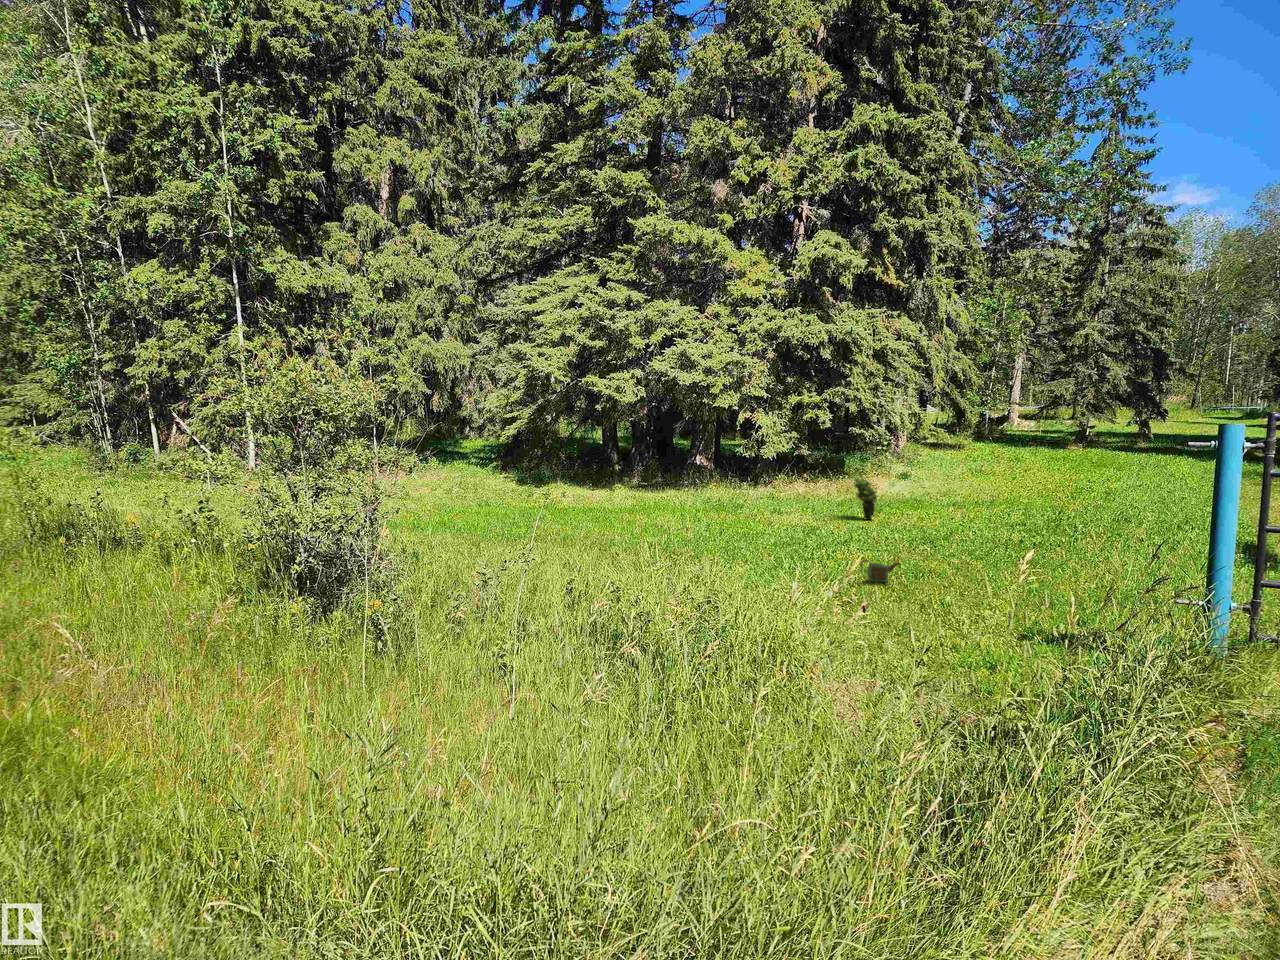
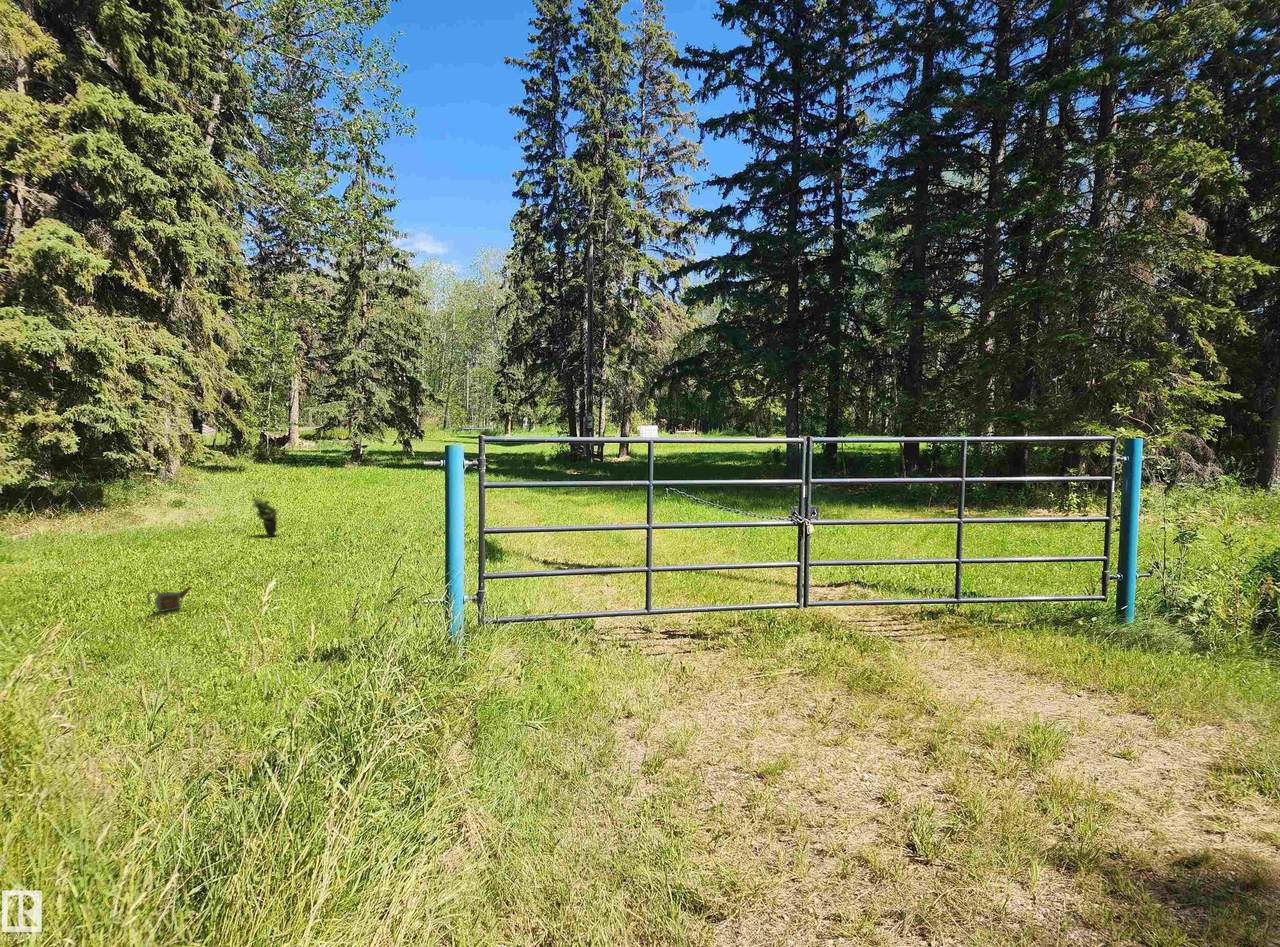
potted plant: present [853,477,877,520] -> present [251,497,278,537]

